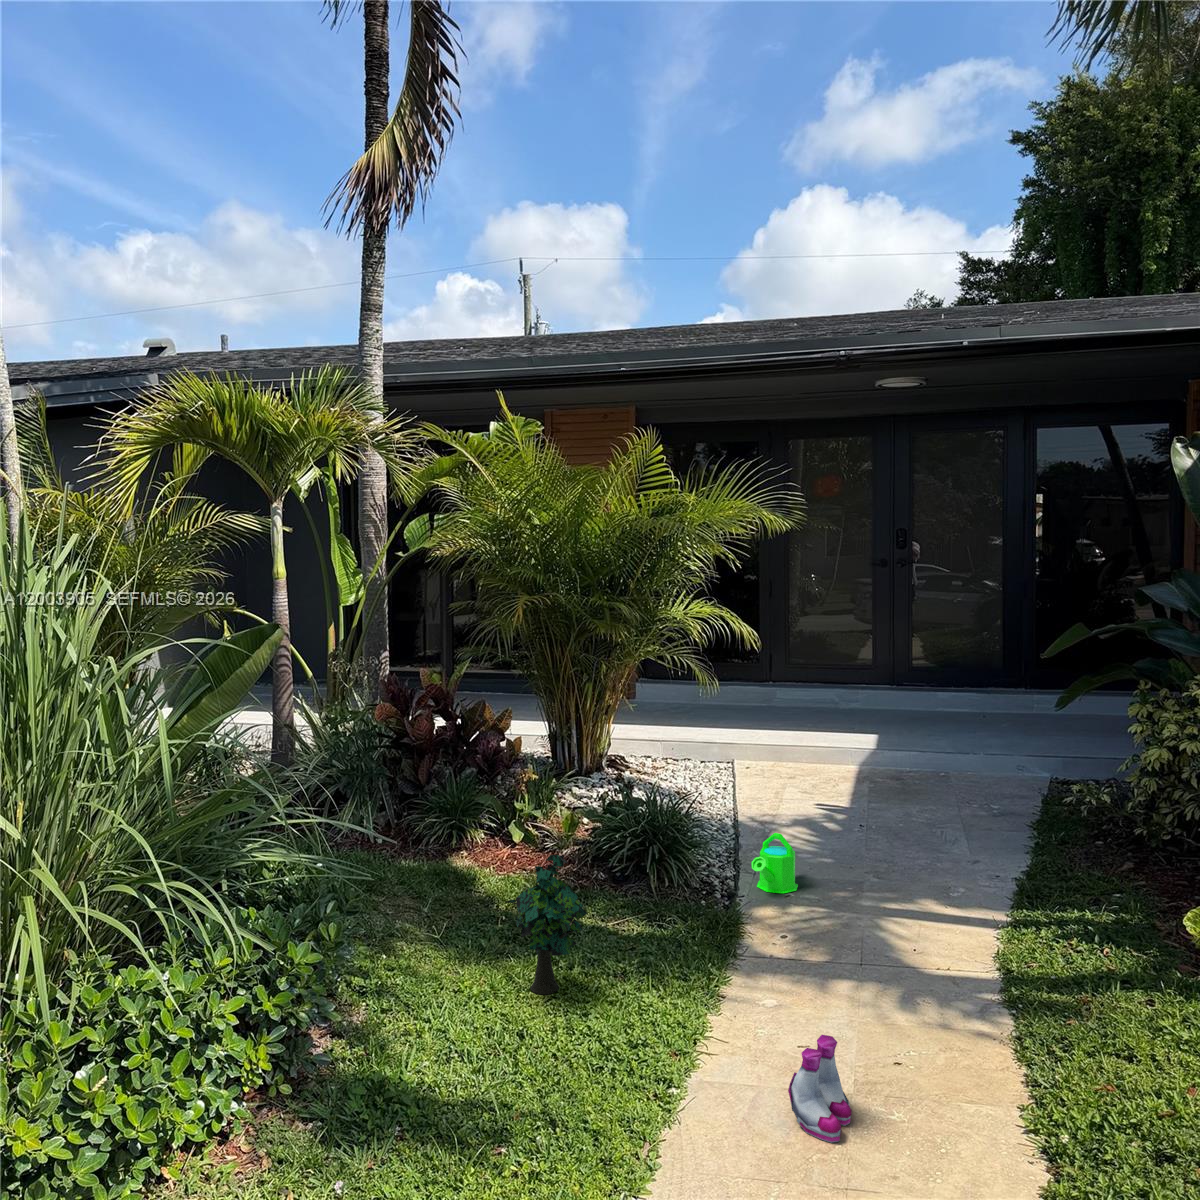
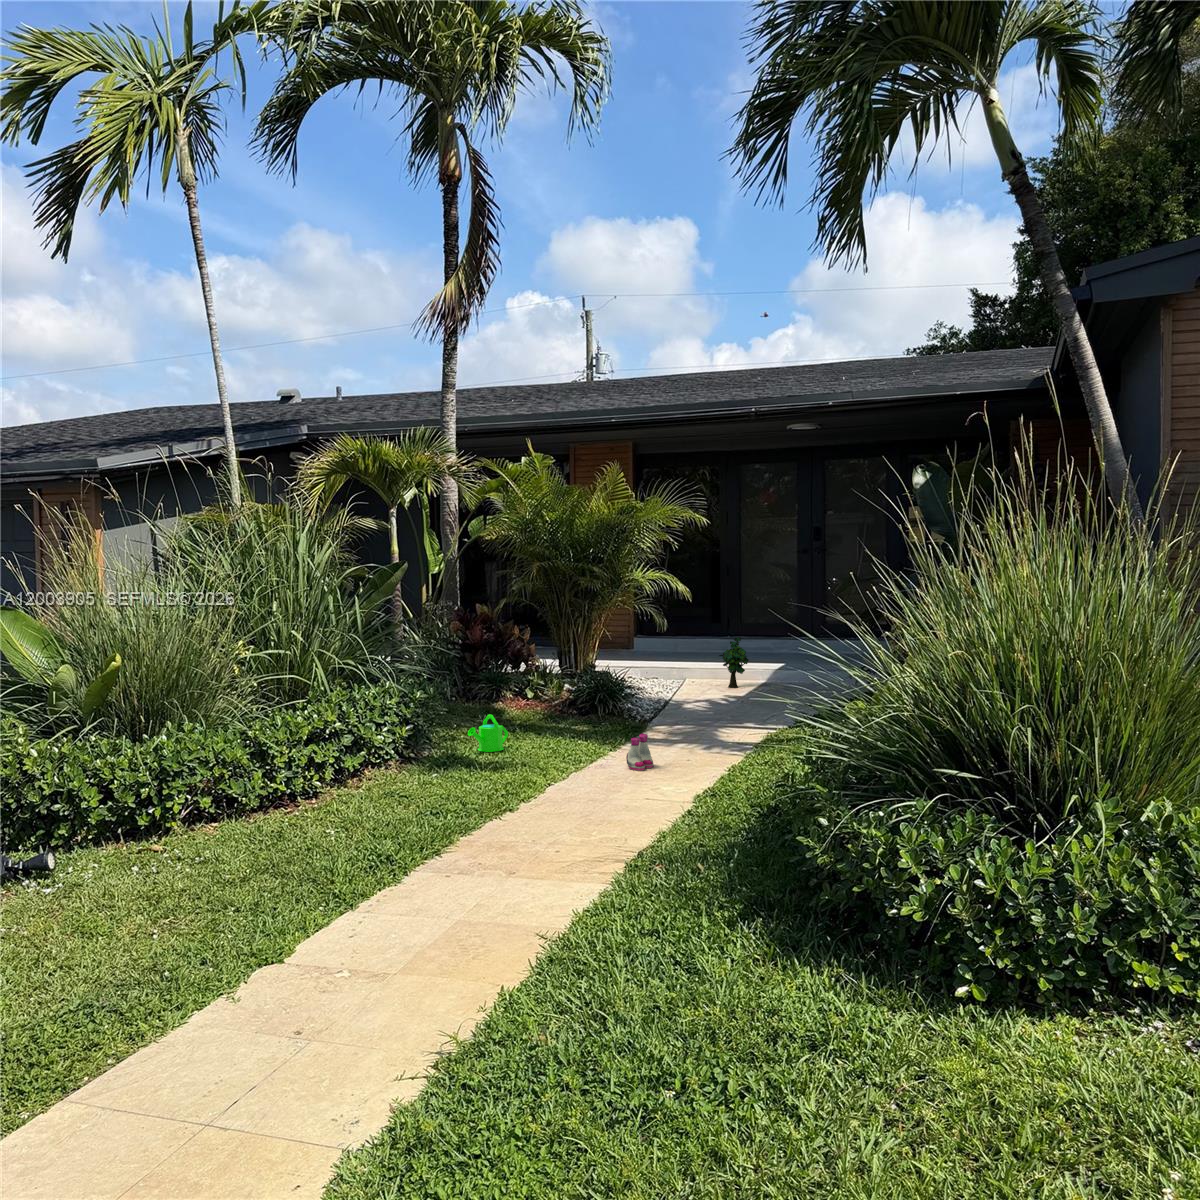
watering can: present [751,833,798,894] -> present [468,714,508,752]
decorative plant: present [505,855,587,994] -> present [719,637,749,688]

